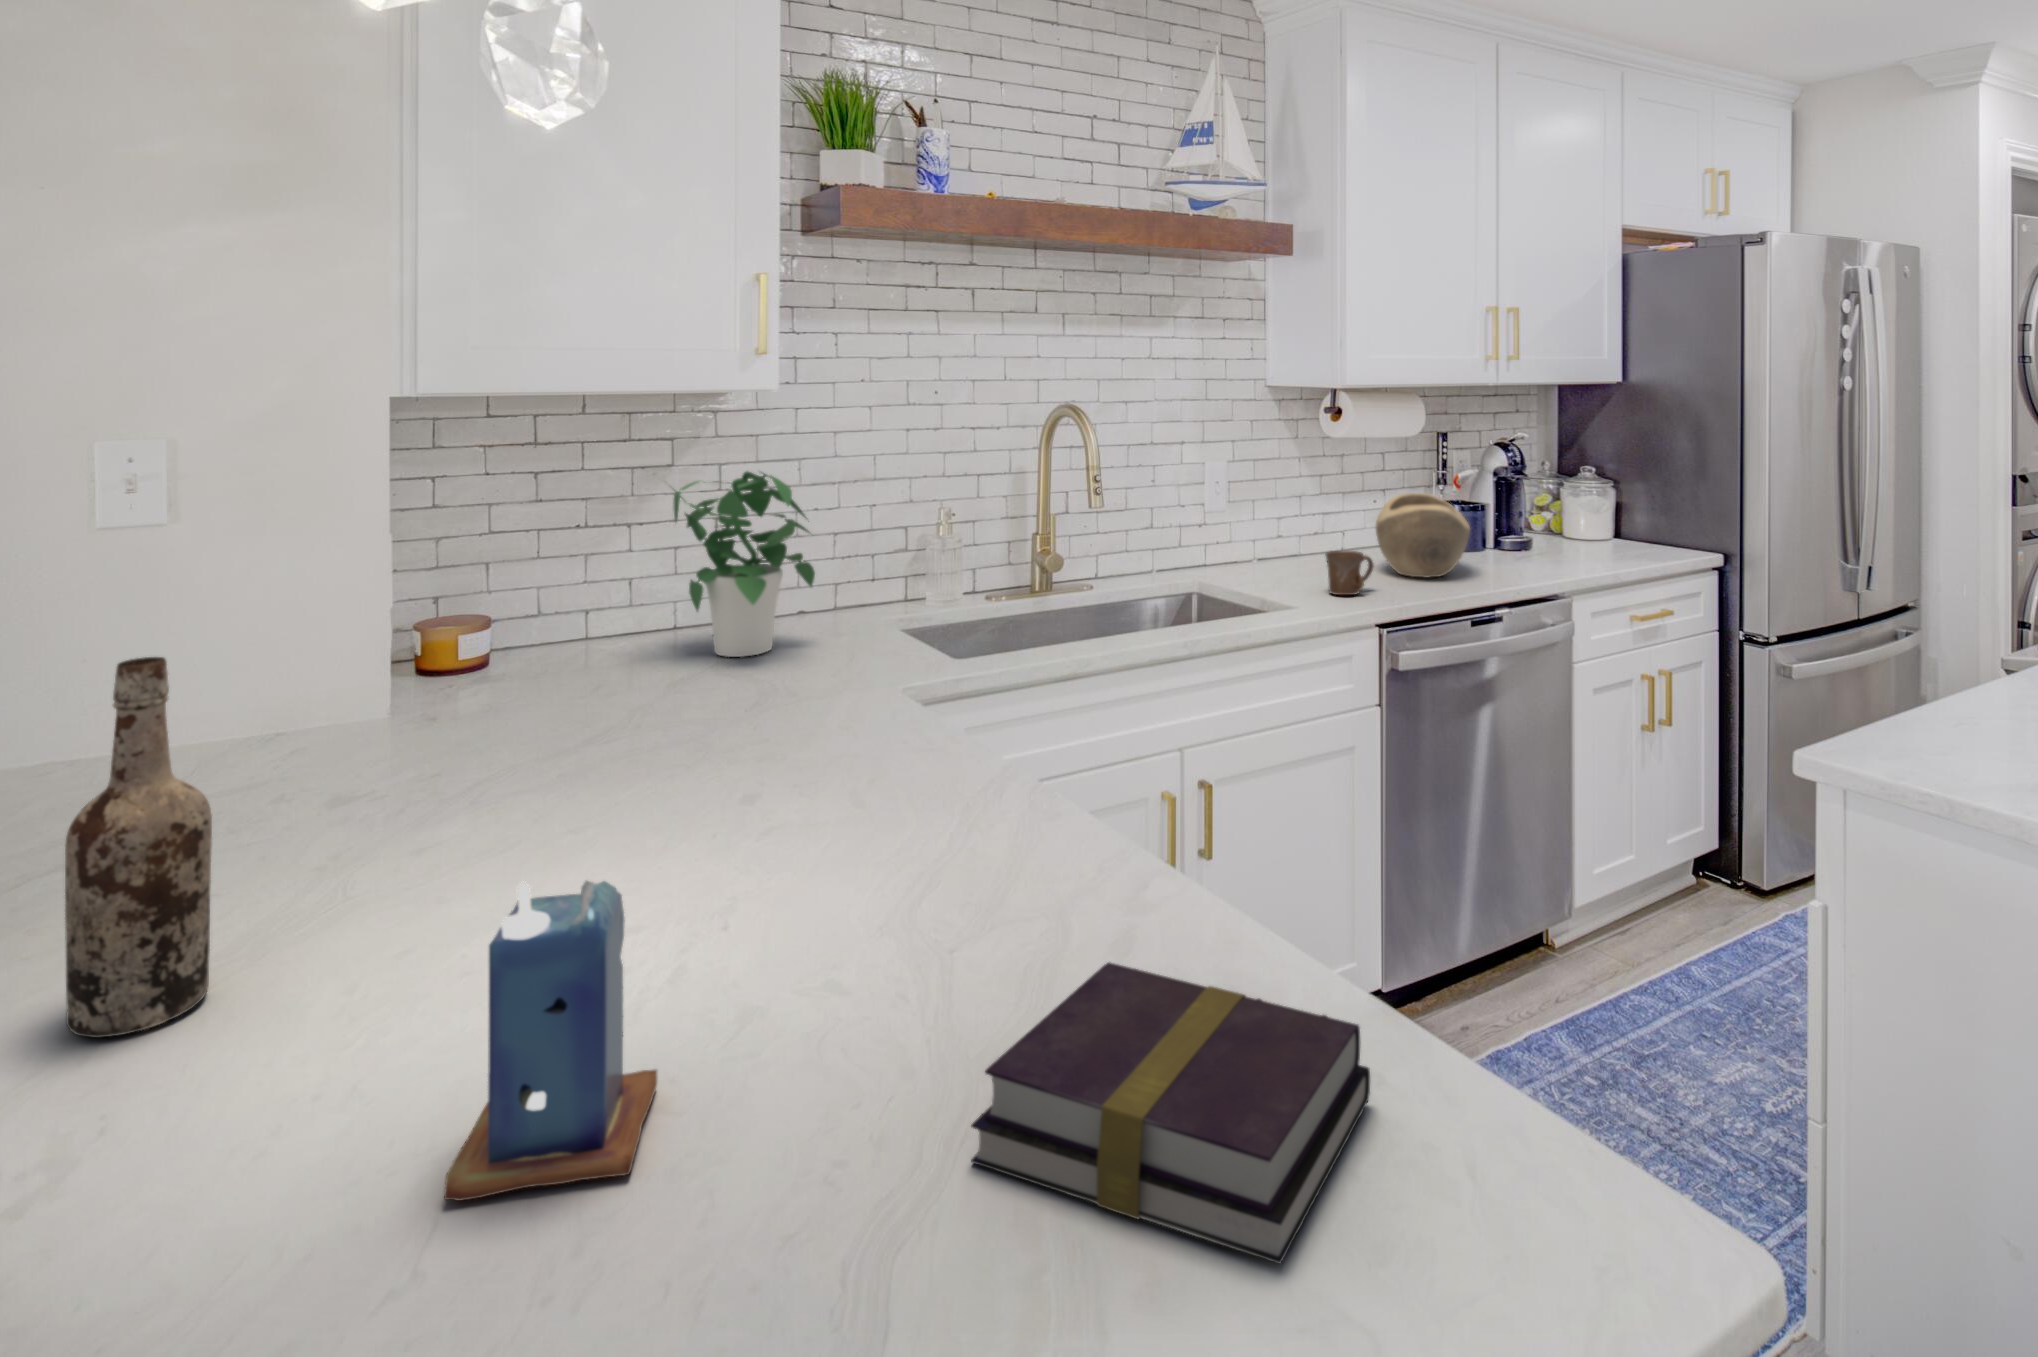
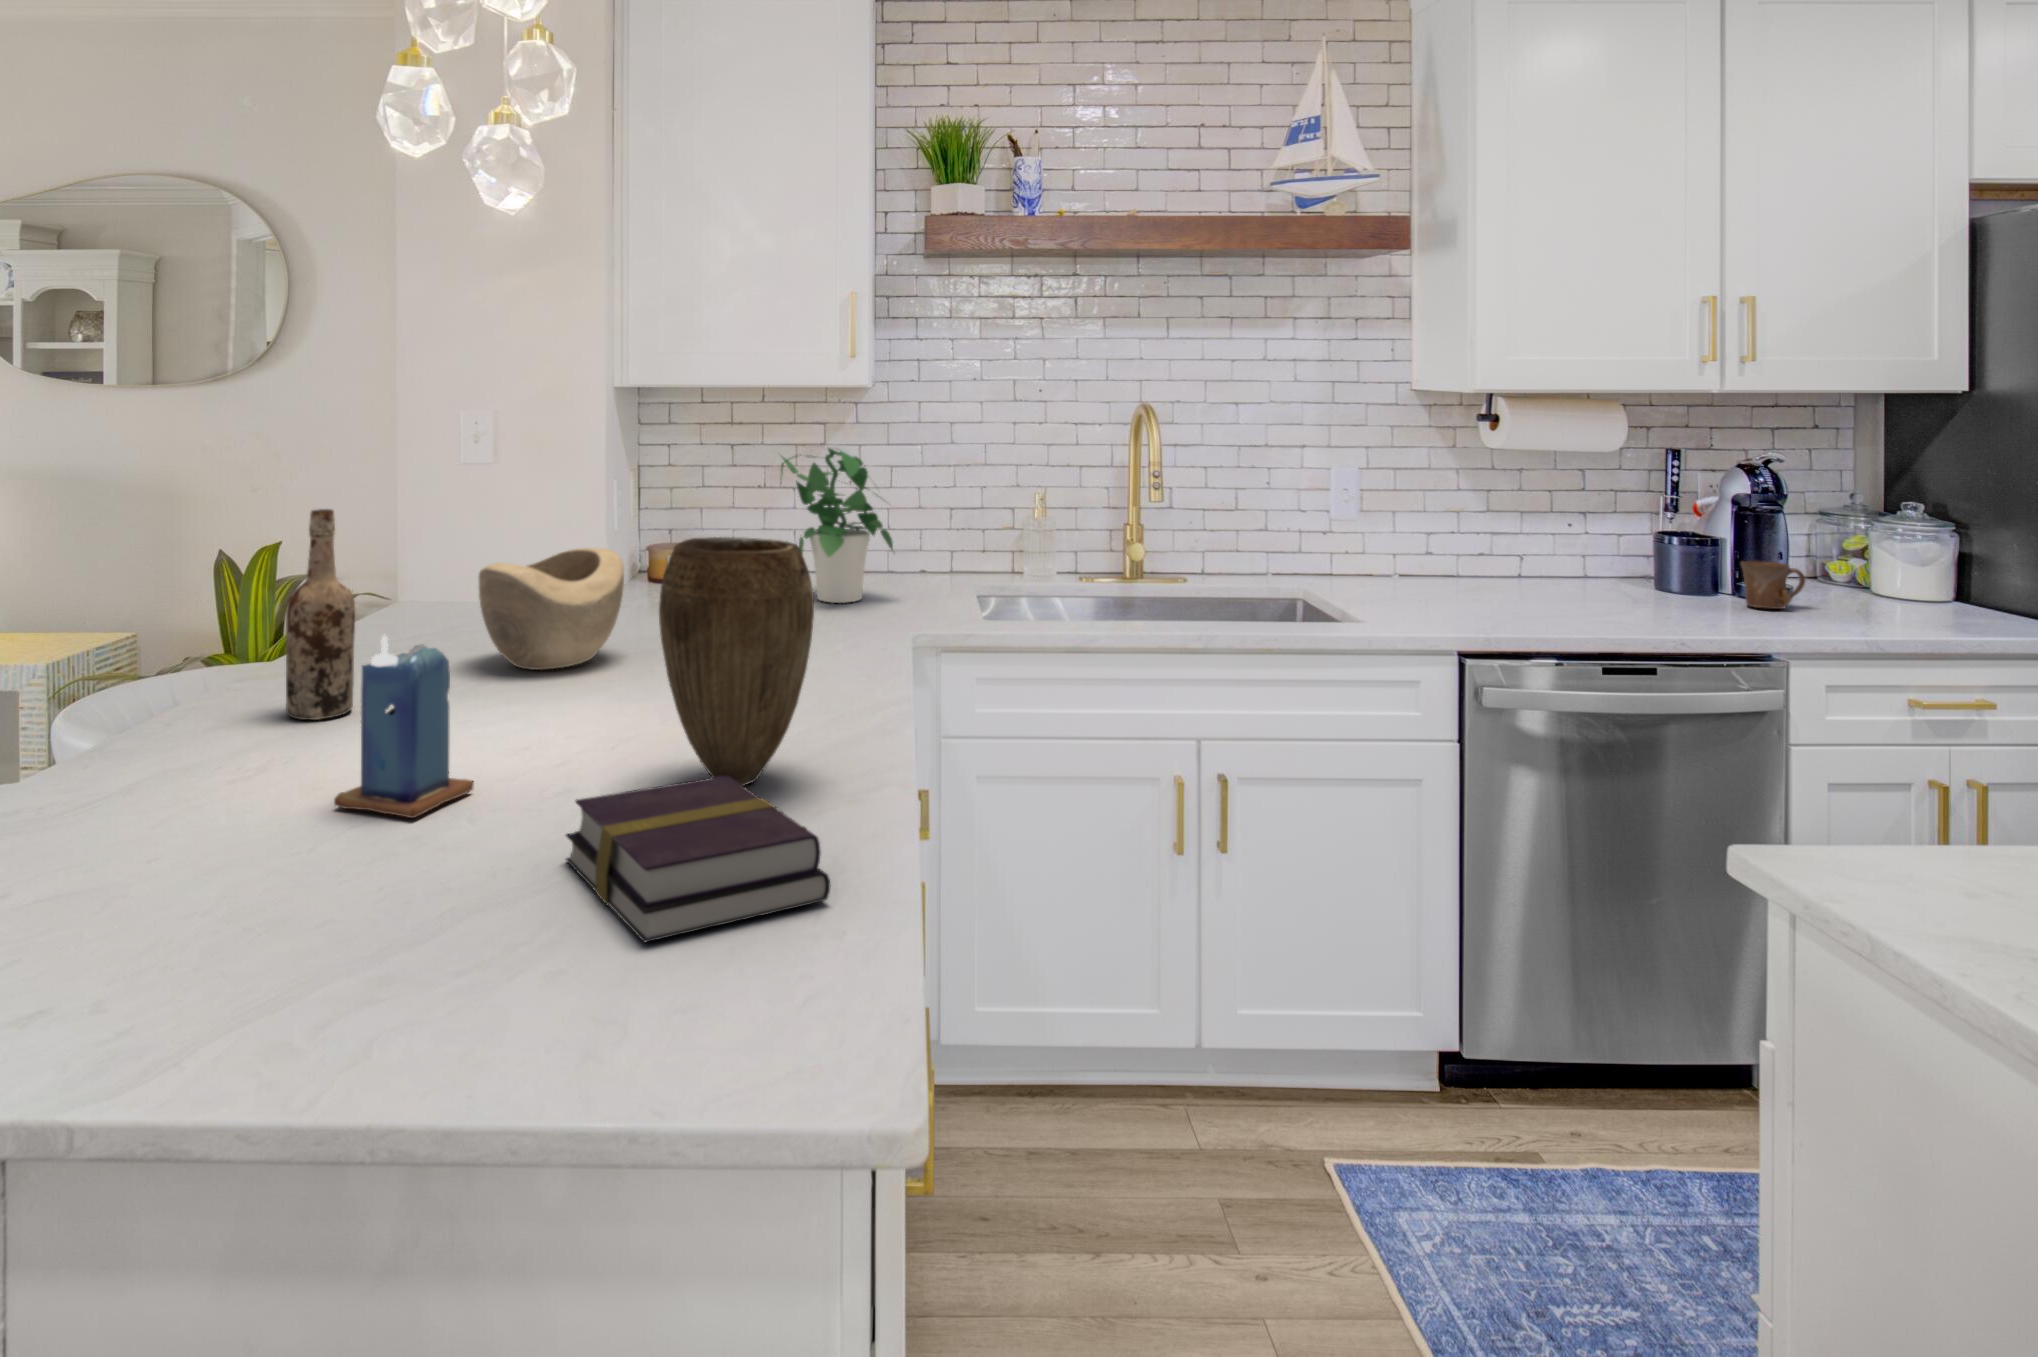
decorative bowl: present [1376,493,1470,578] -> present [479,548,624,670]
mug: present [1325,551,1373,595] -> present [1741,561,1805,609]
vase: none [900,627,1106,963] -> present [659,537,814,786]

